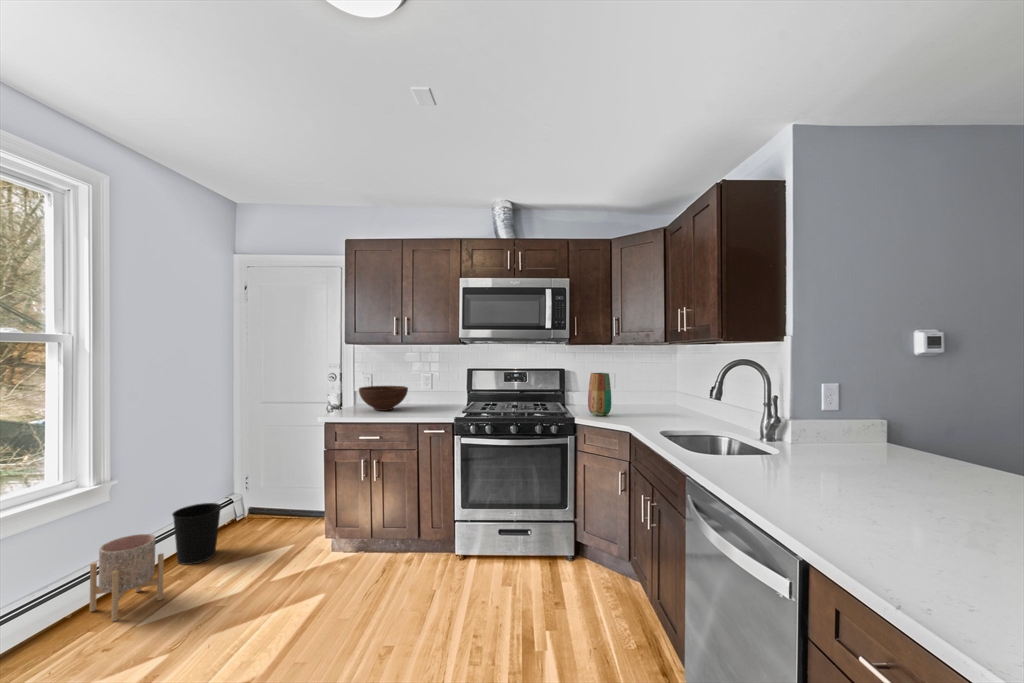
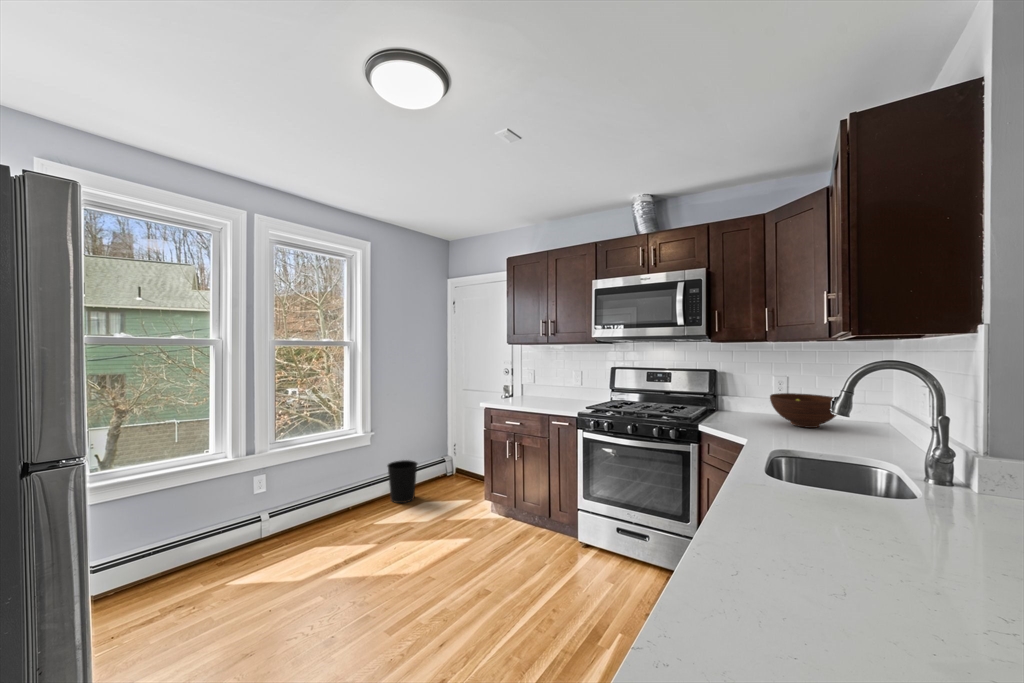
vase: present [588,373,611,416] -> none [721,376,749,425]
fruit bowl: present [359,386,408,411] -> present [770,393,836,428]
planter: present [90,534,164,621] -> none [334,474,372,529]

